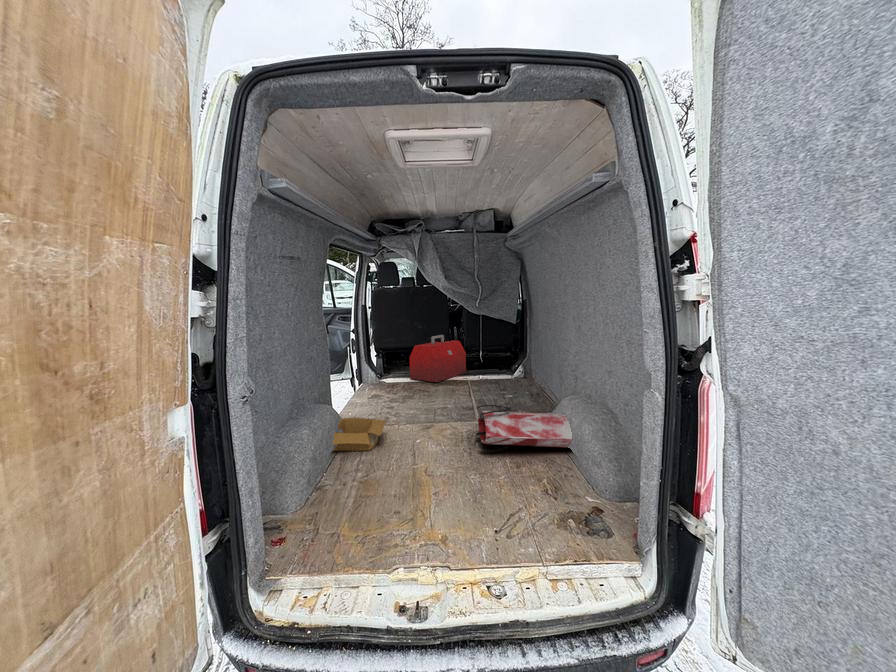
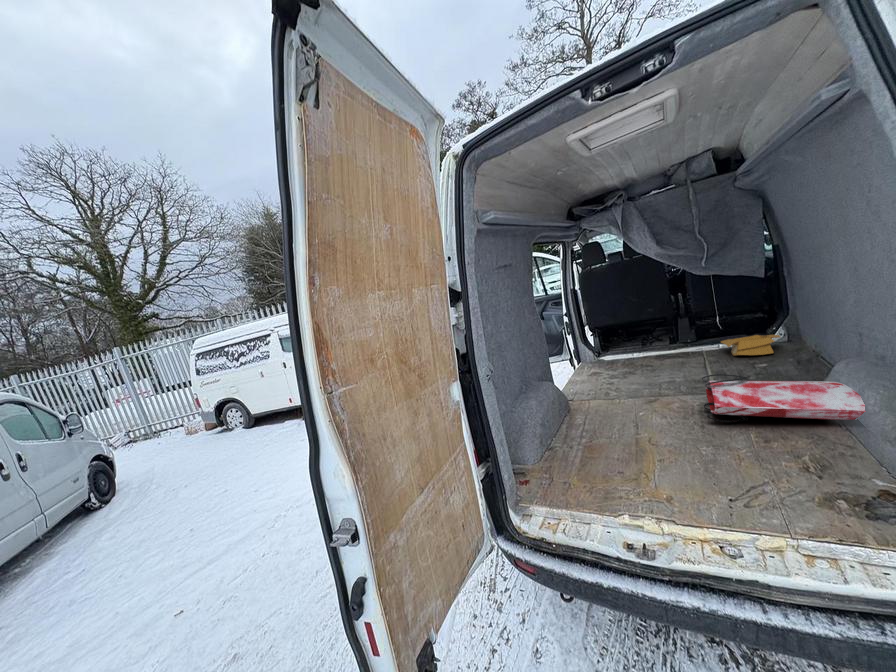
toolbox: present [409,335,466,382] -> none [624,308,692,355]
cardboard box: present [333,418,386,451] -> present [721,335,780,356]

